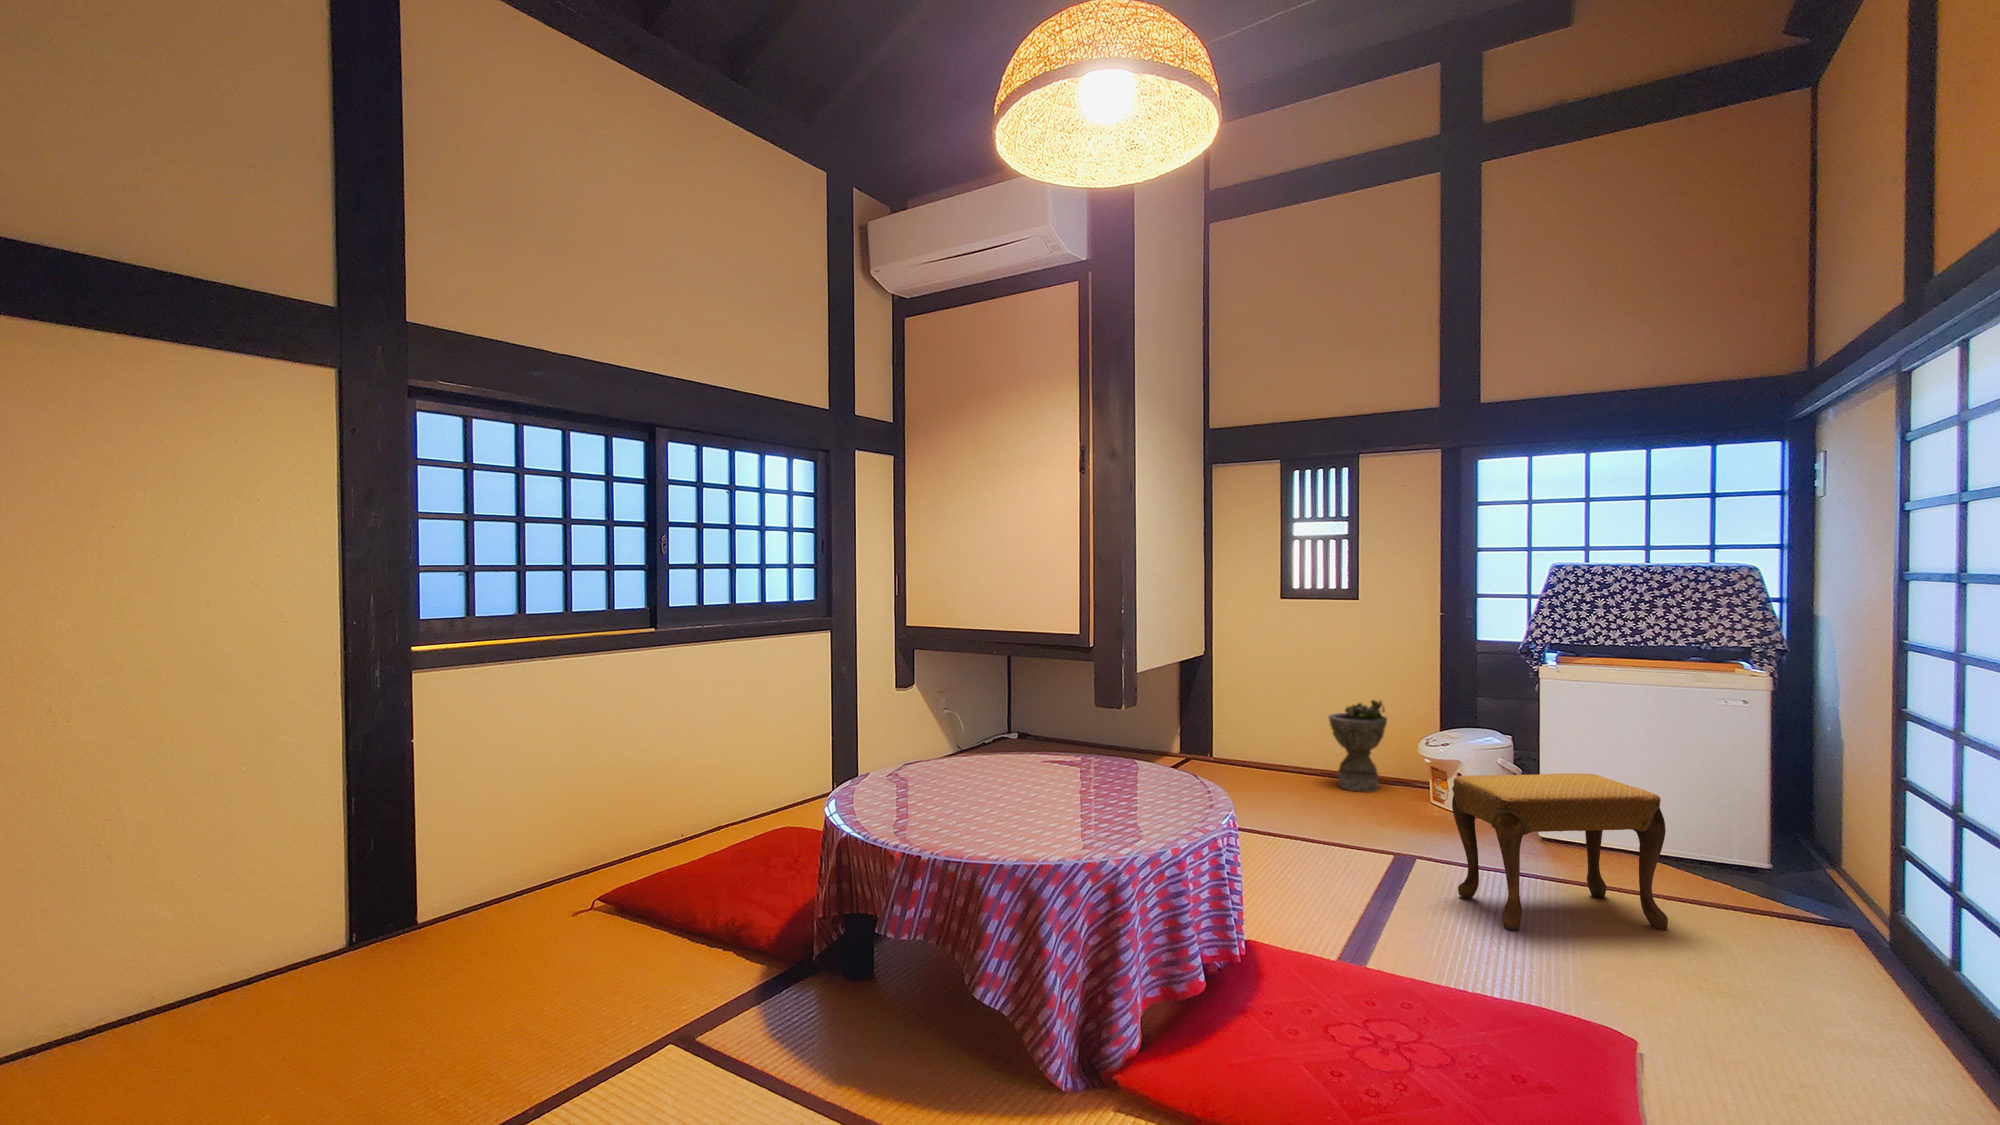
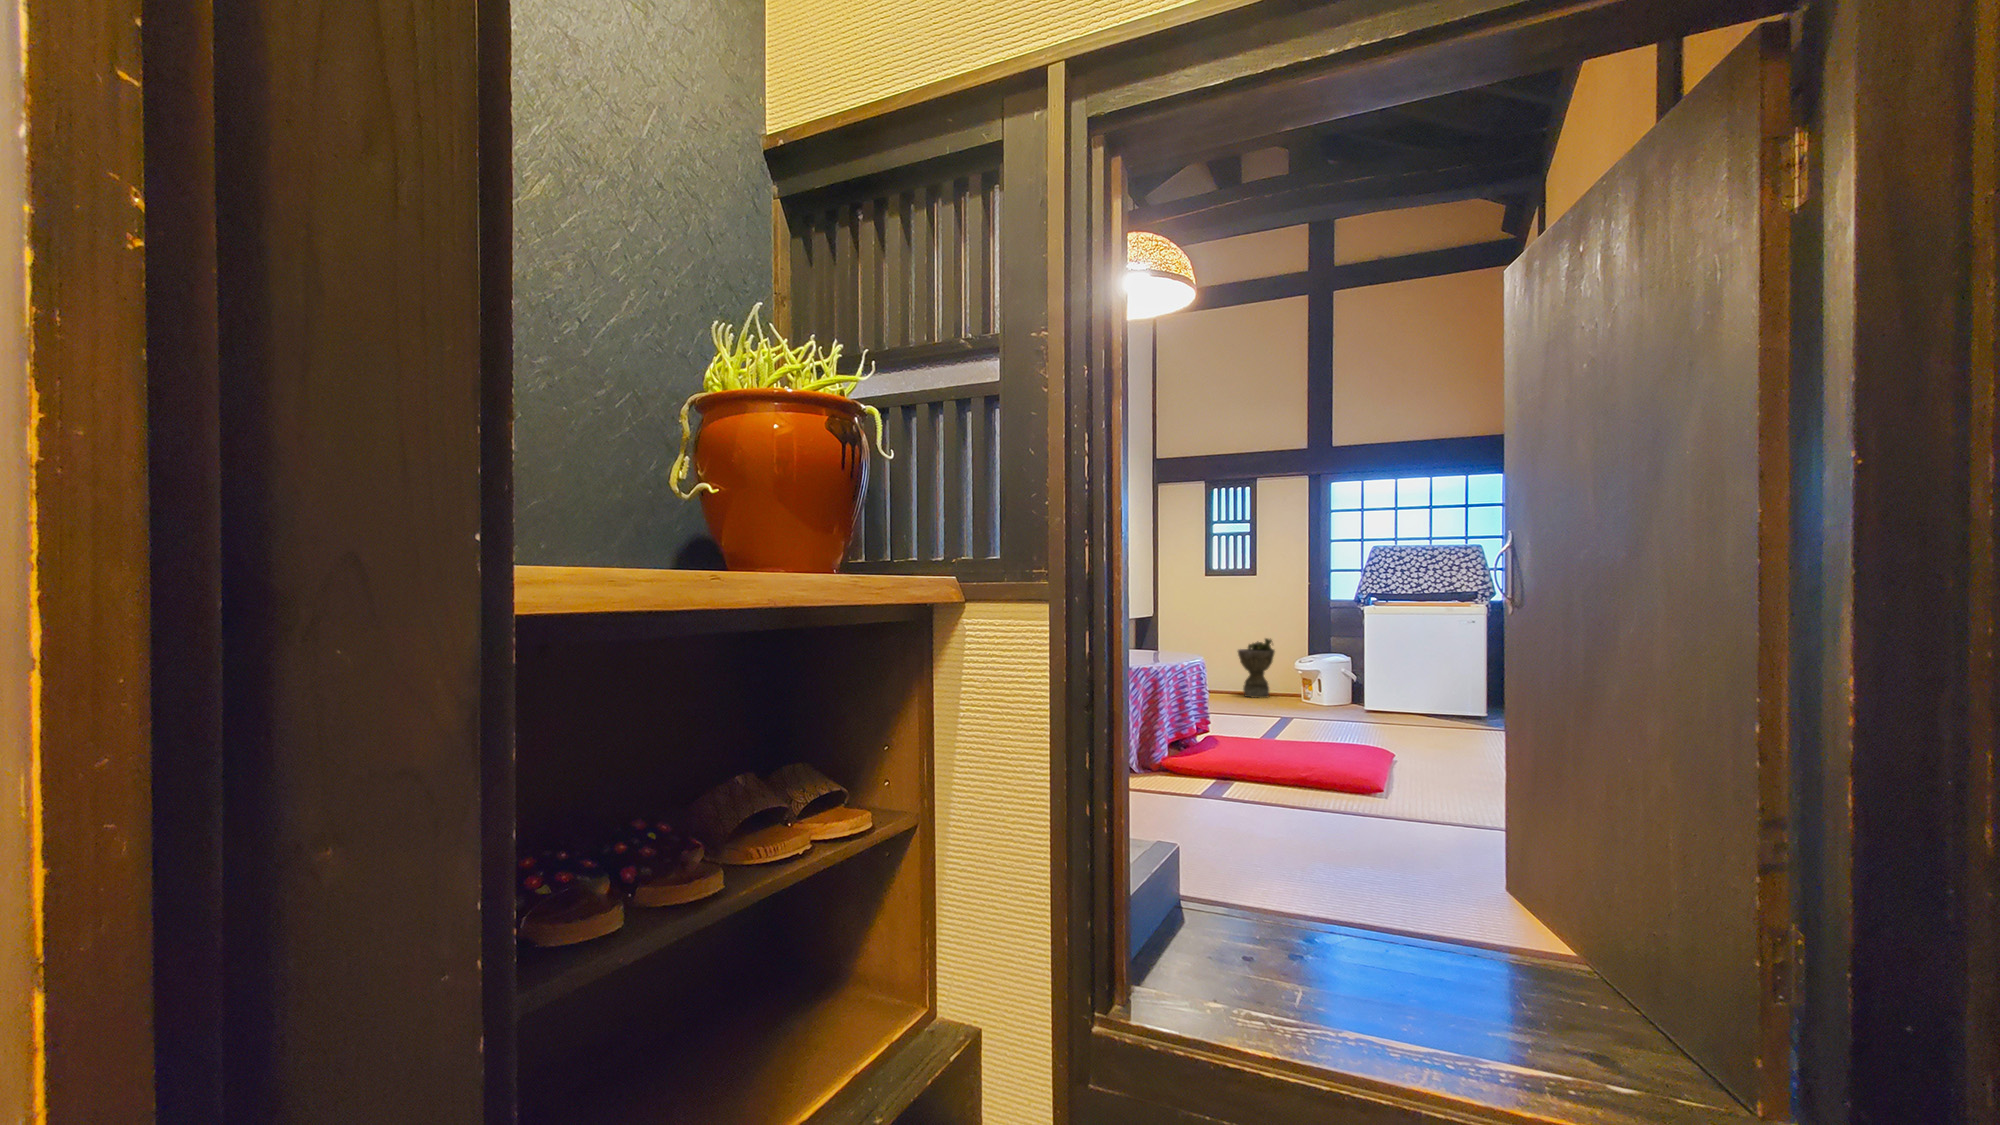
footstool: present [1452,773,1668,930] -> none [1314,658,1424,737]

